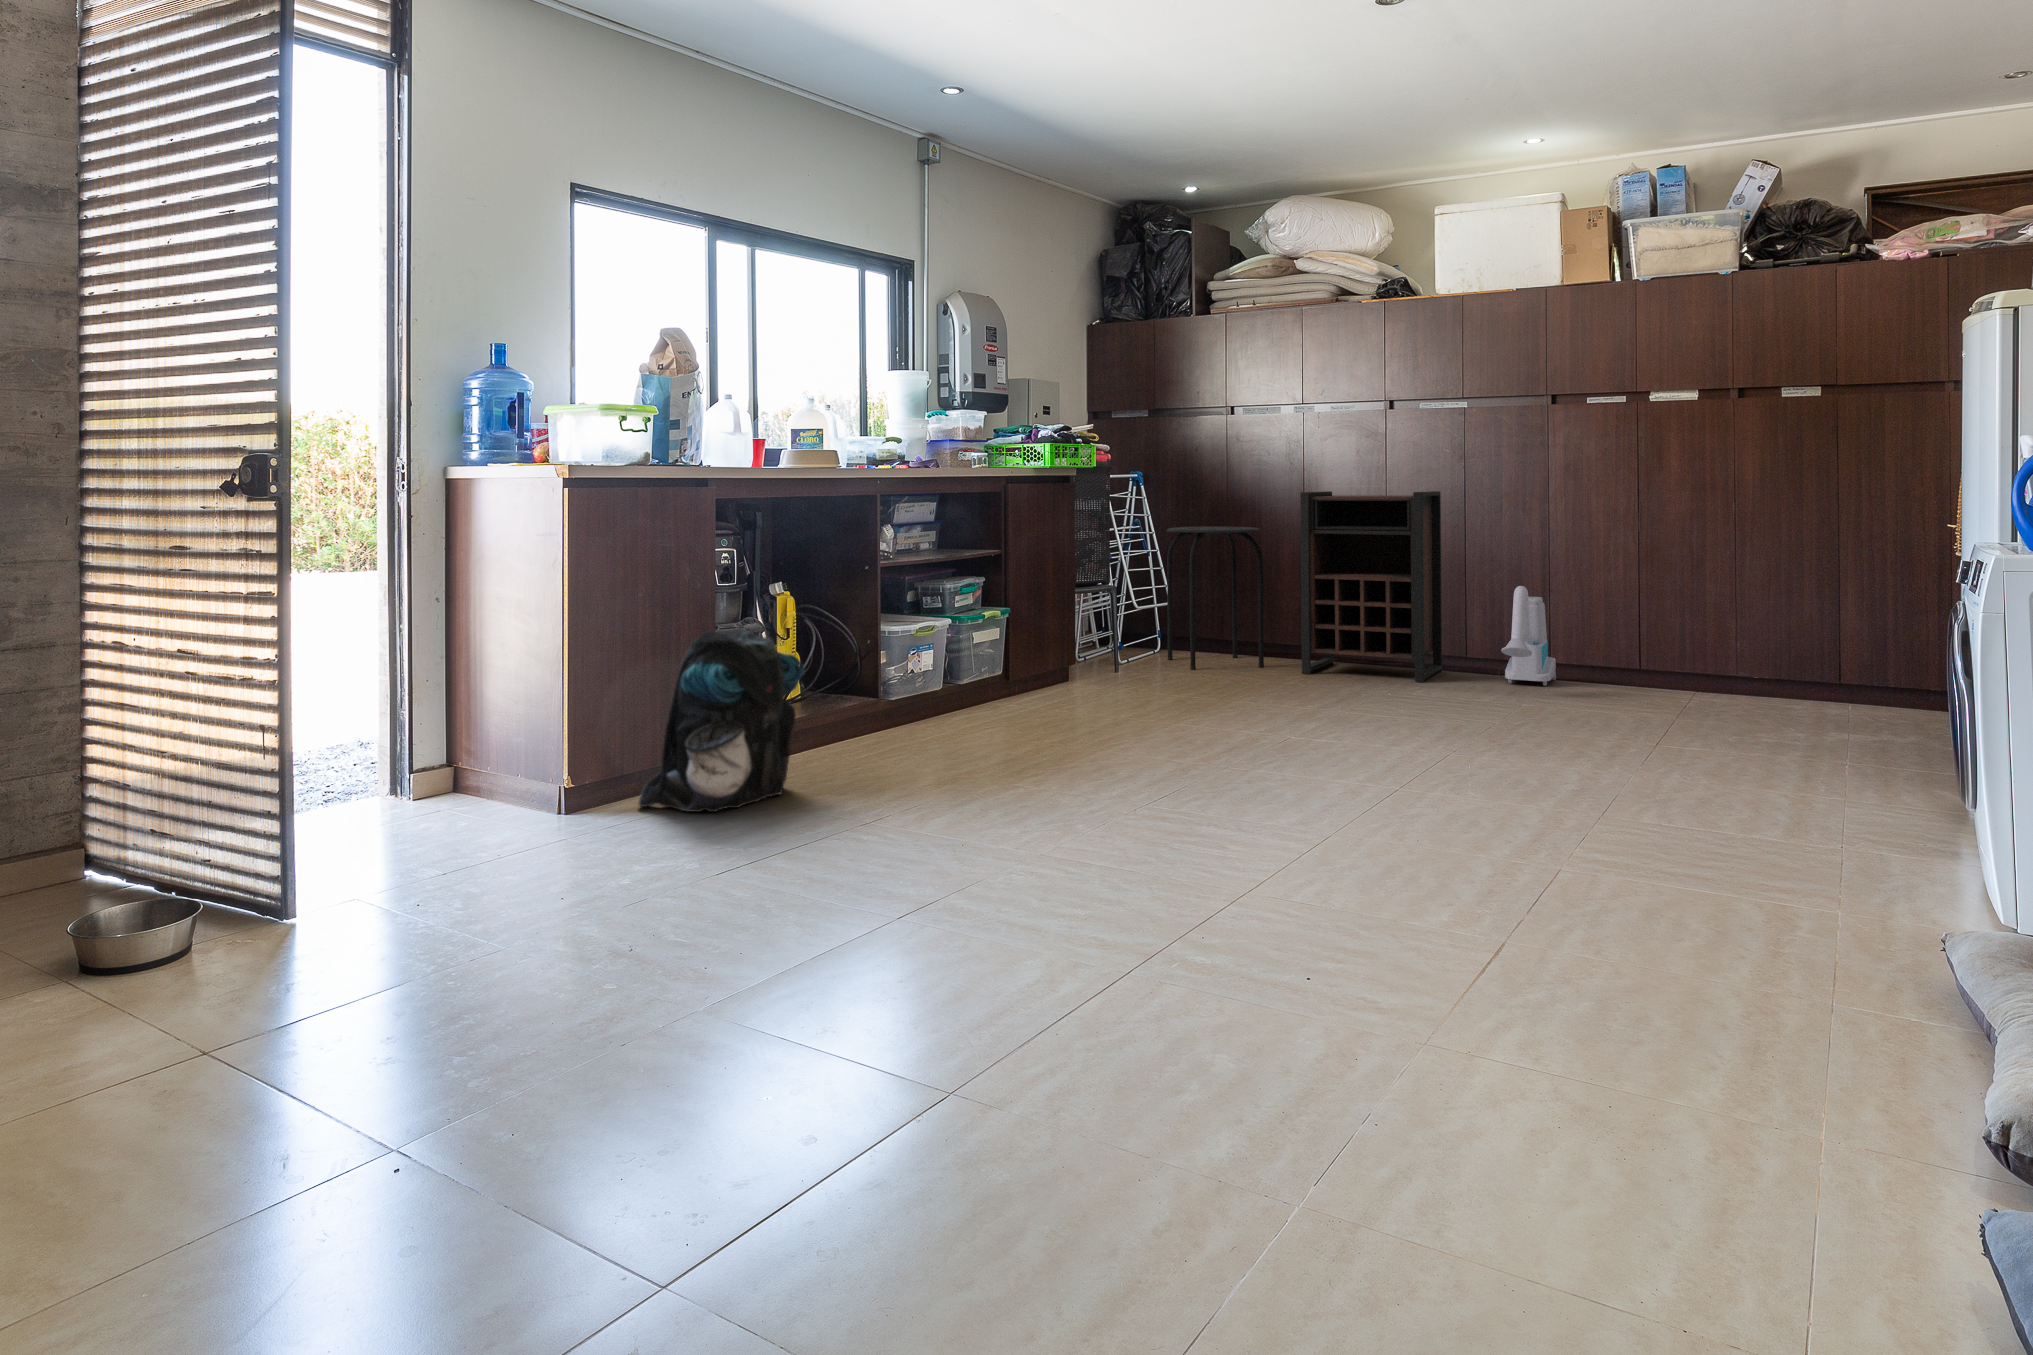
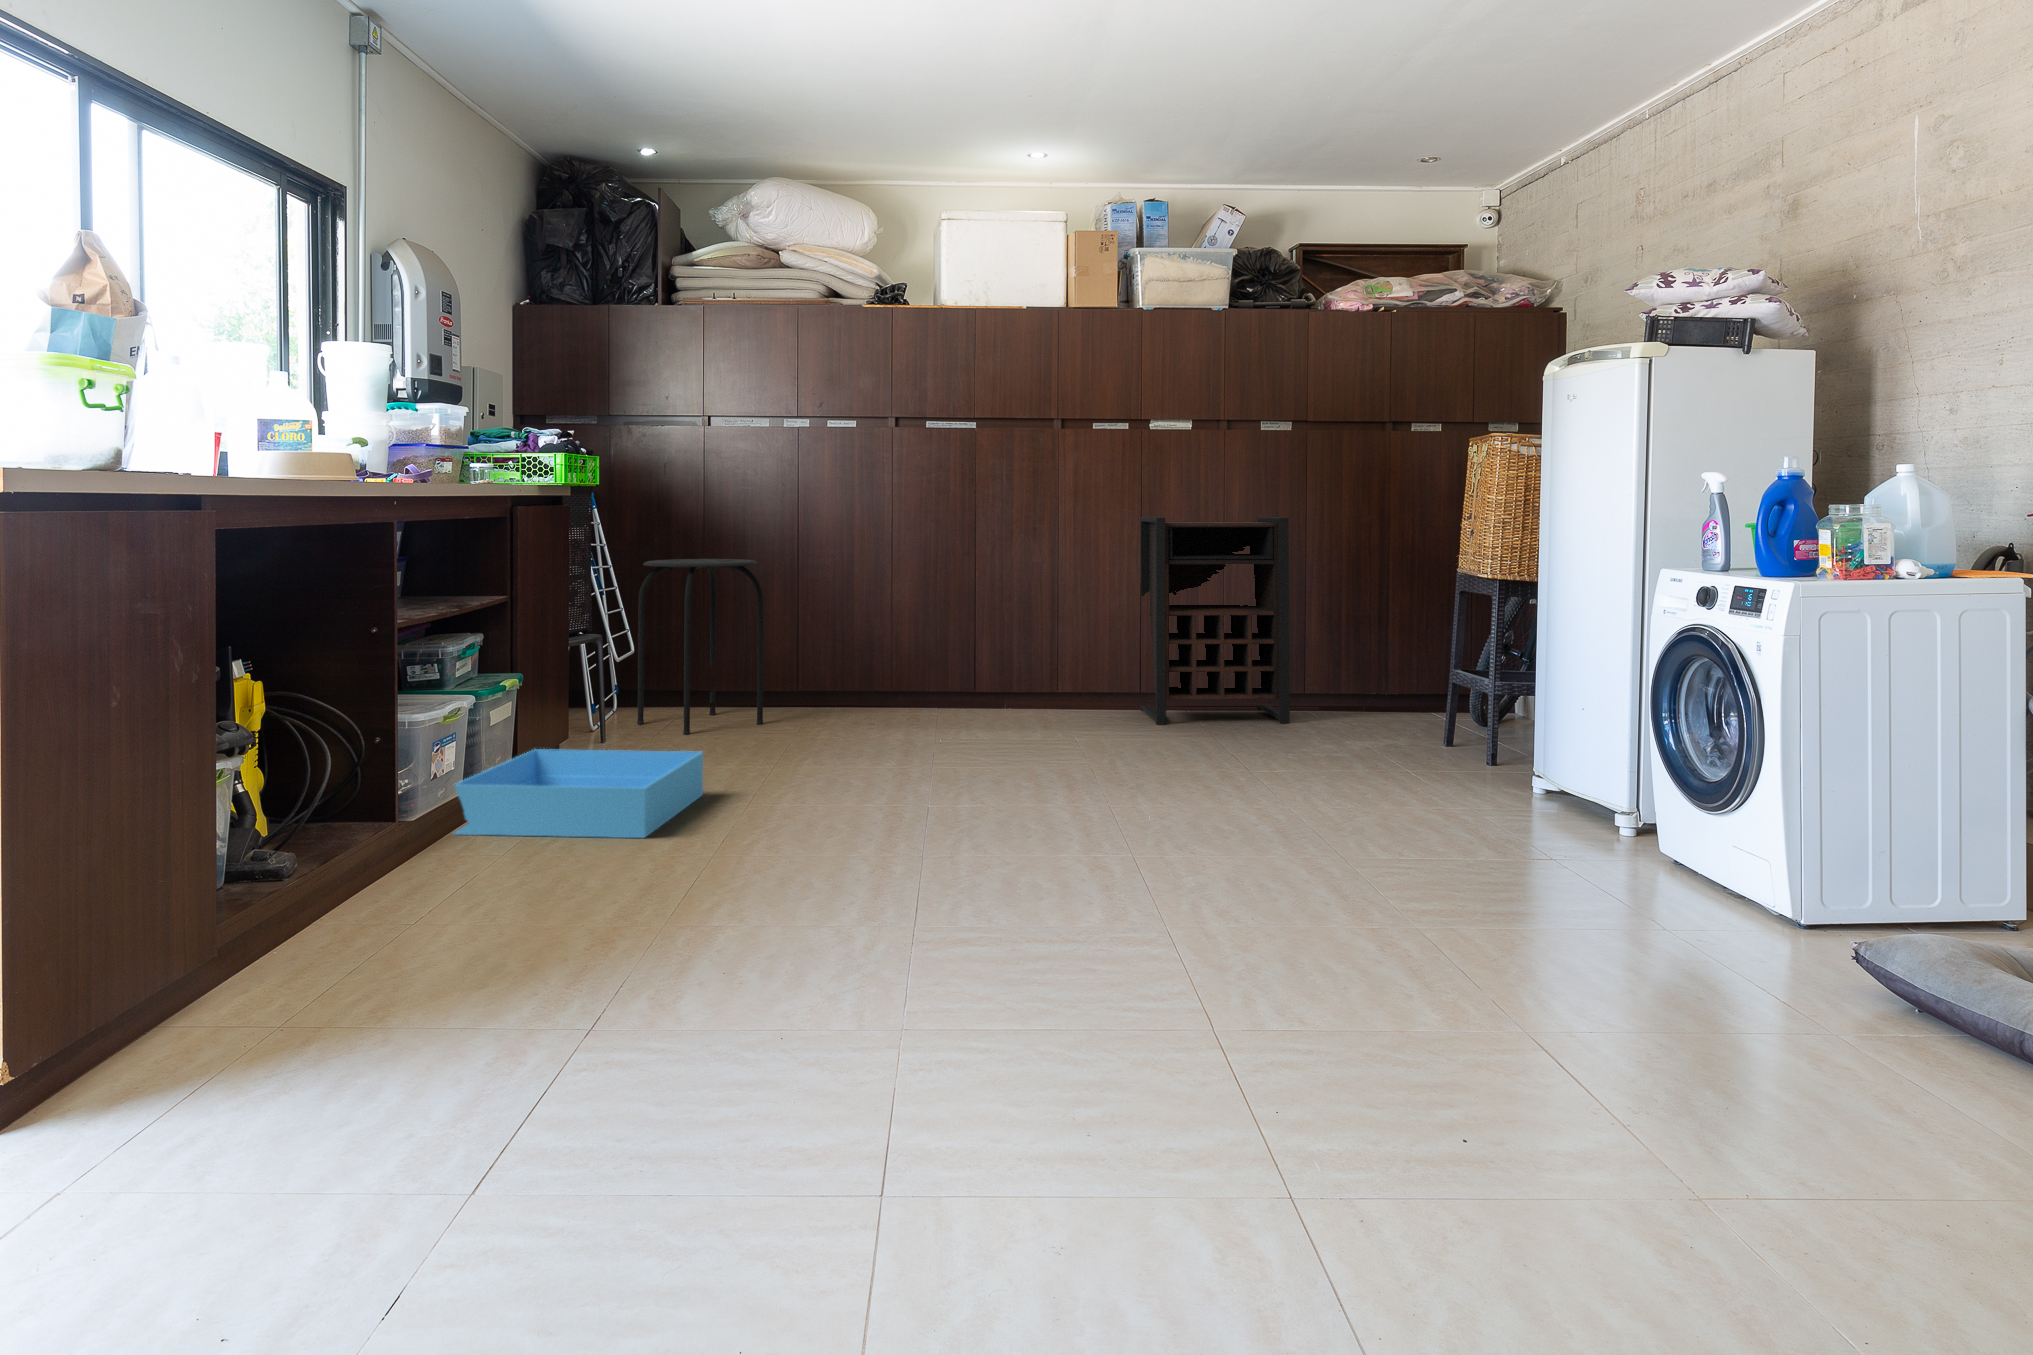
shelving unit: present [1300,491,1442,682] -> present [1140,517,1290,725]
vacuum cleaner: present [1501,586,1556,686] -> none [1023,616,1075,720]
backpack: present [638,631,804,812] -> none [120,746,396,1082]
storage bin: none [944,665,1137,732] -> present [454,749,703,838]

